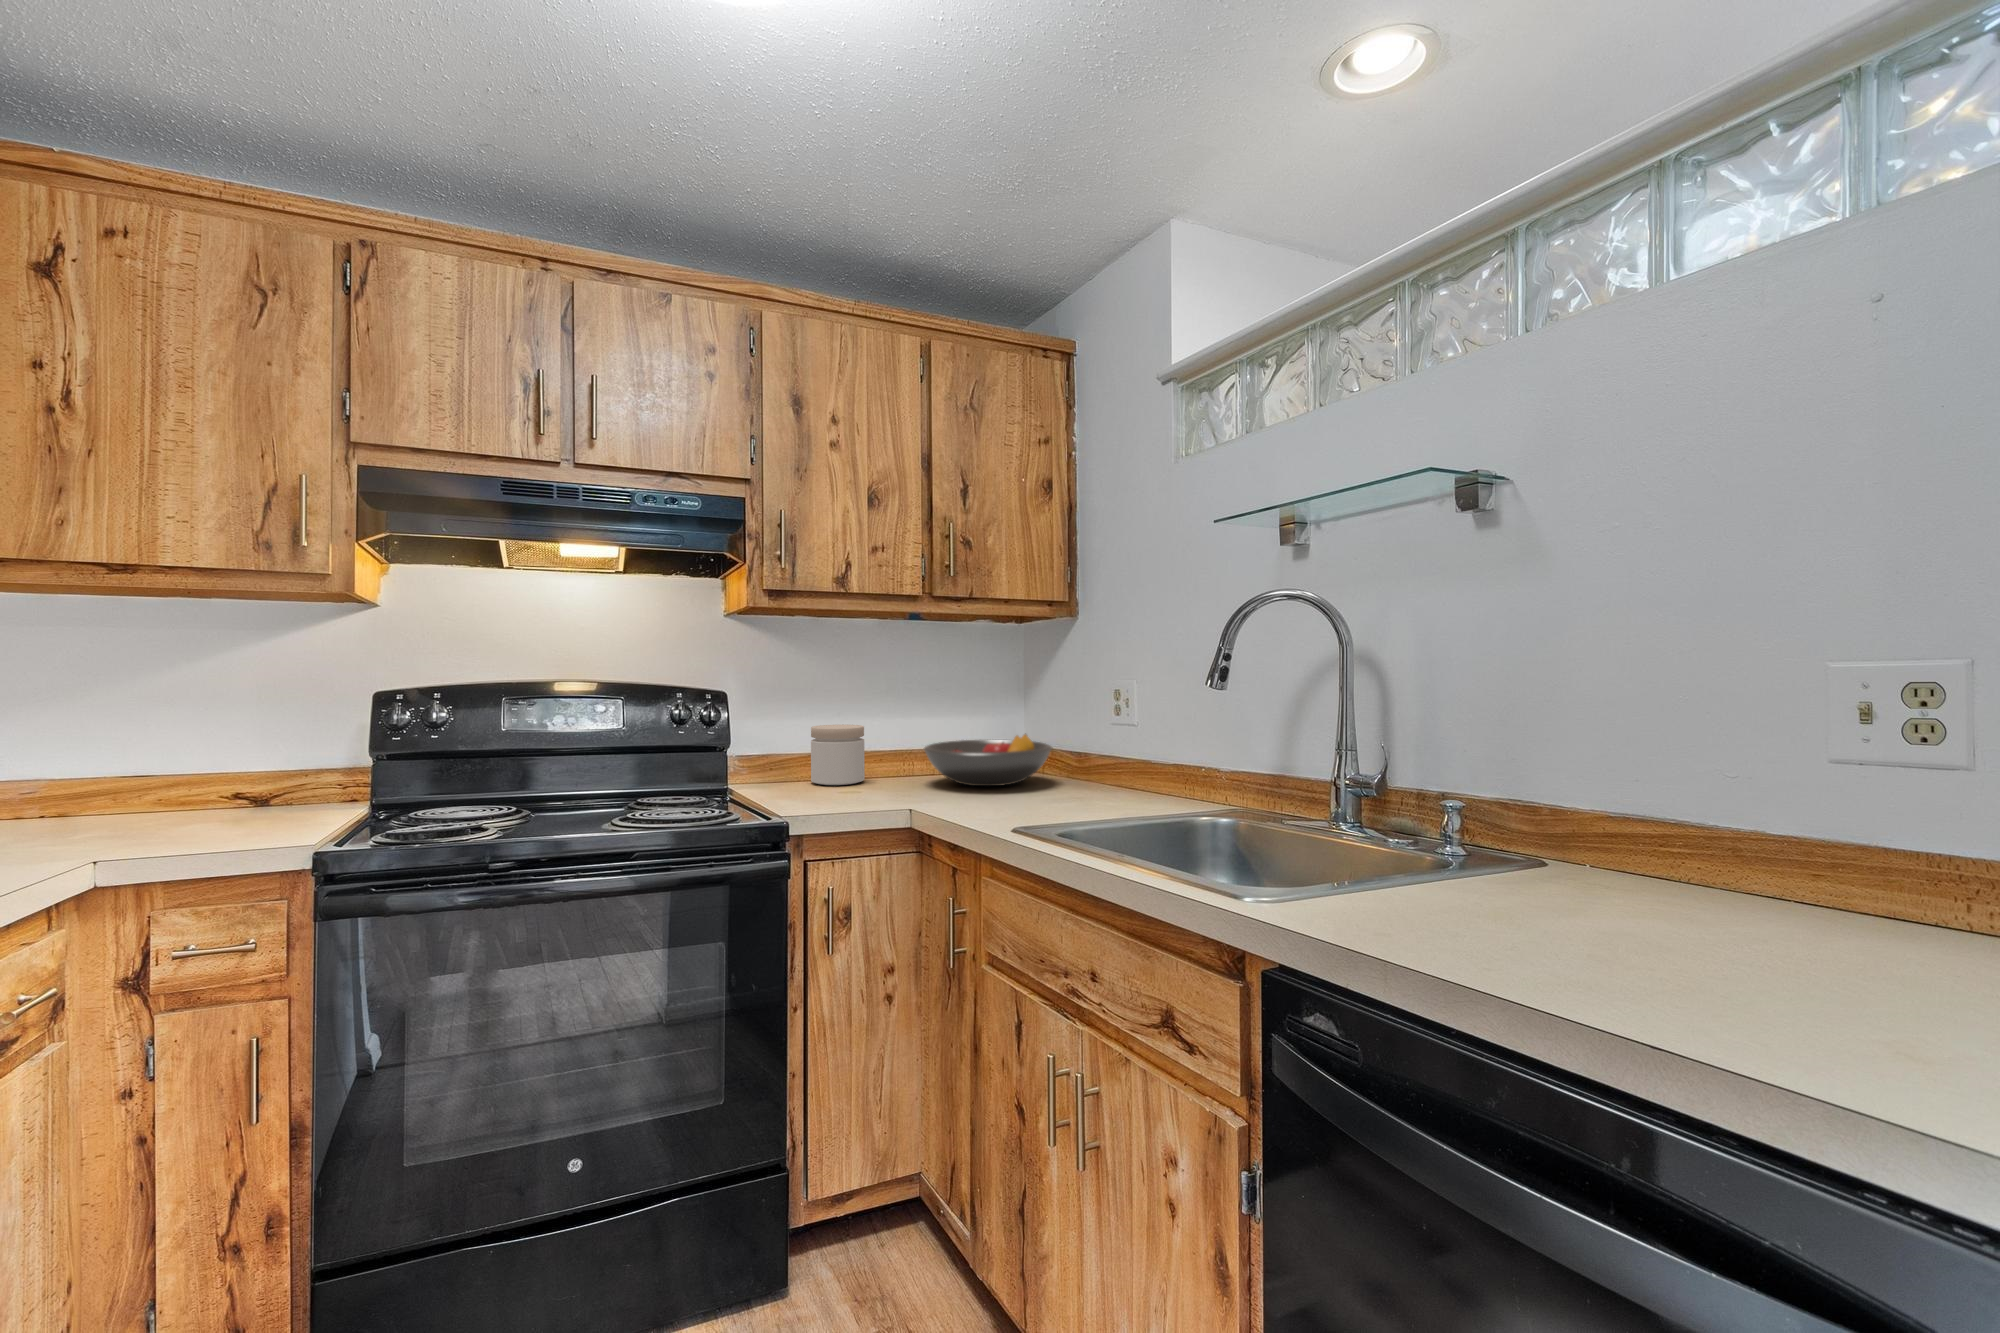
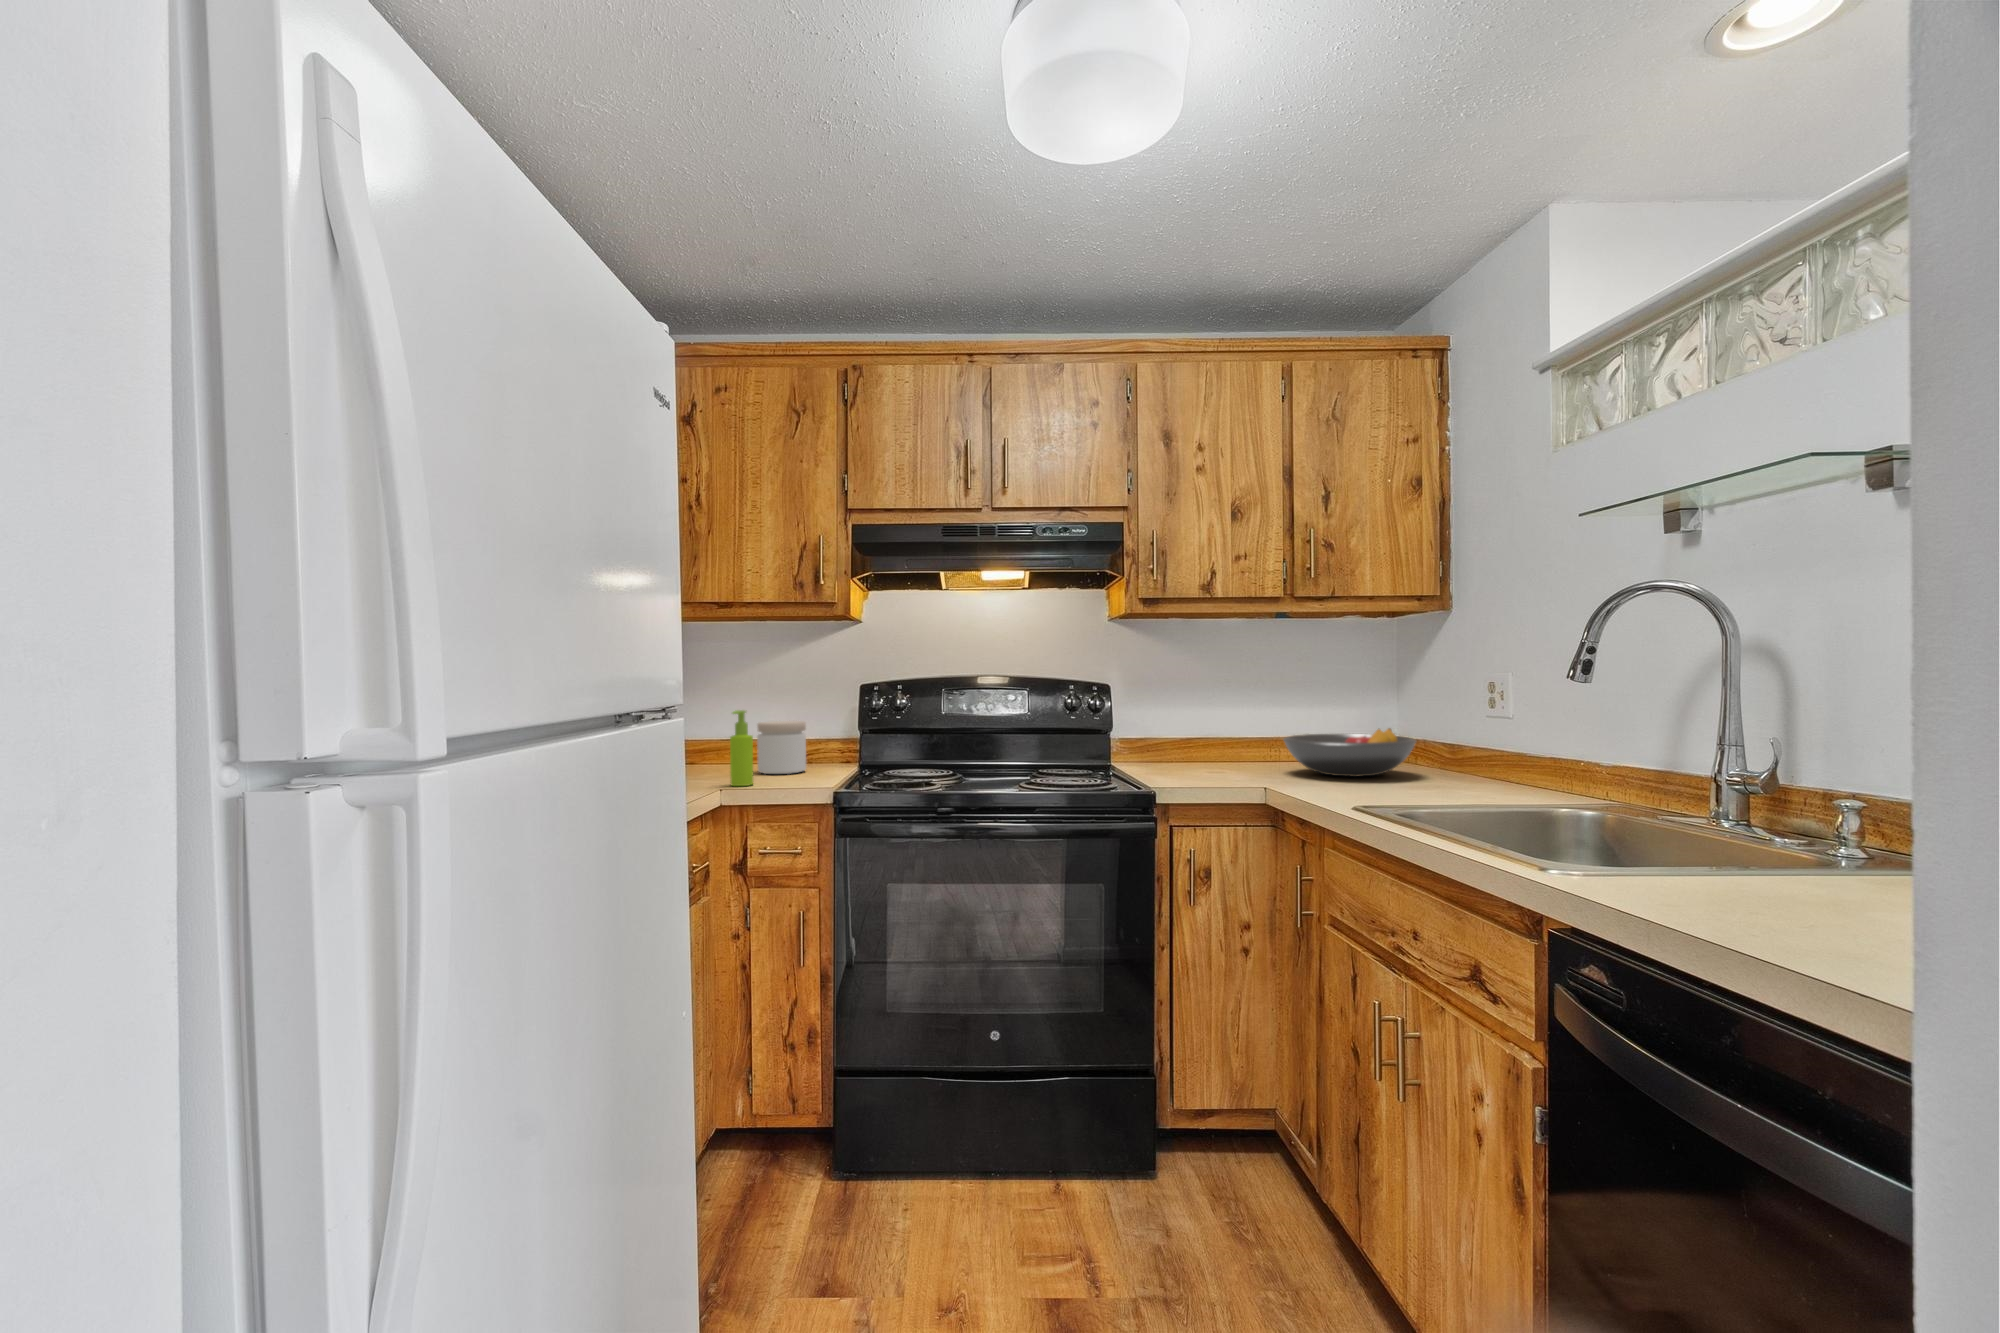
jar: present [811,724,865,785] -> present [757,721,806,774]
soap dispenser: none [113,739,162,859] -> present [730,710,753,786]

